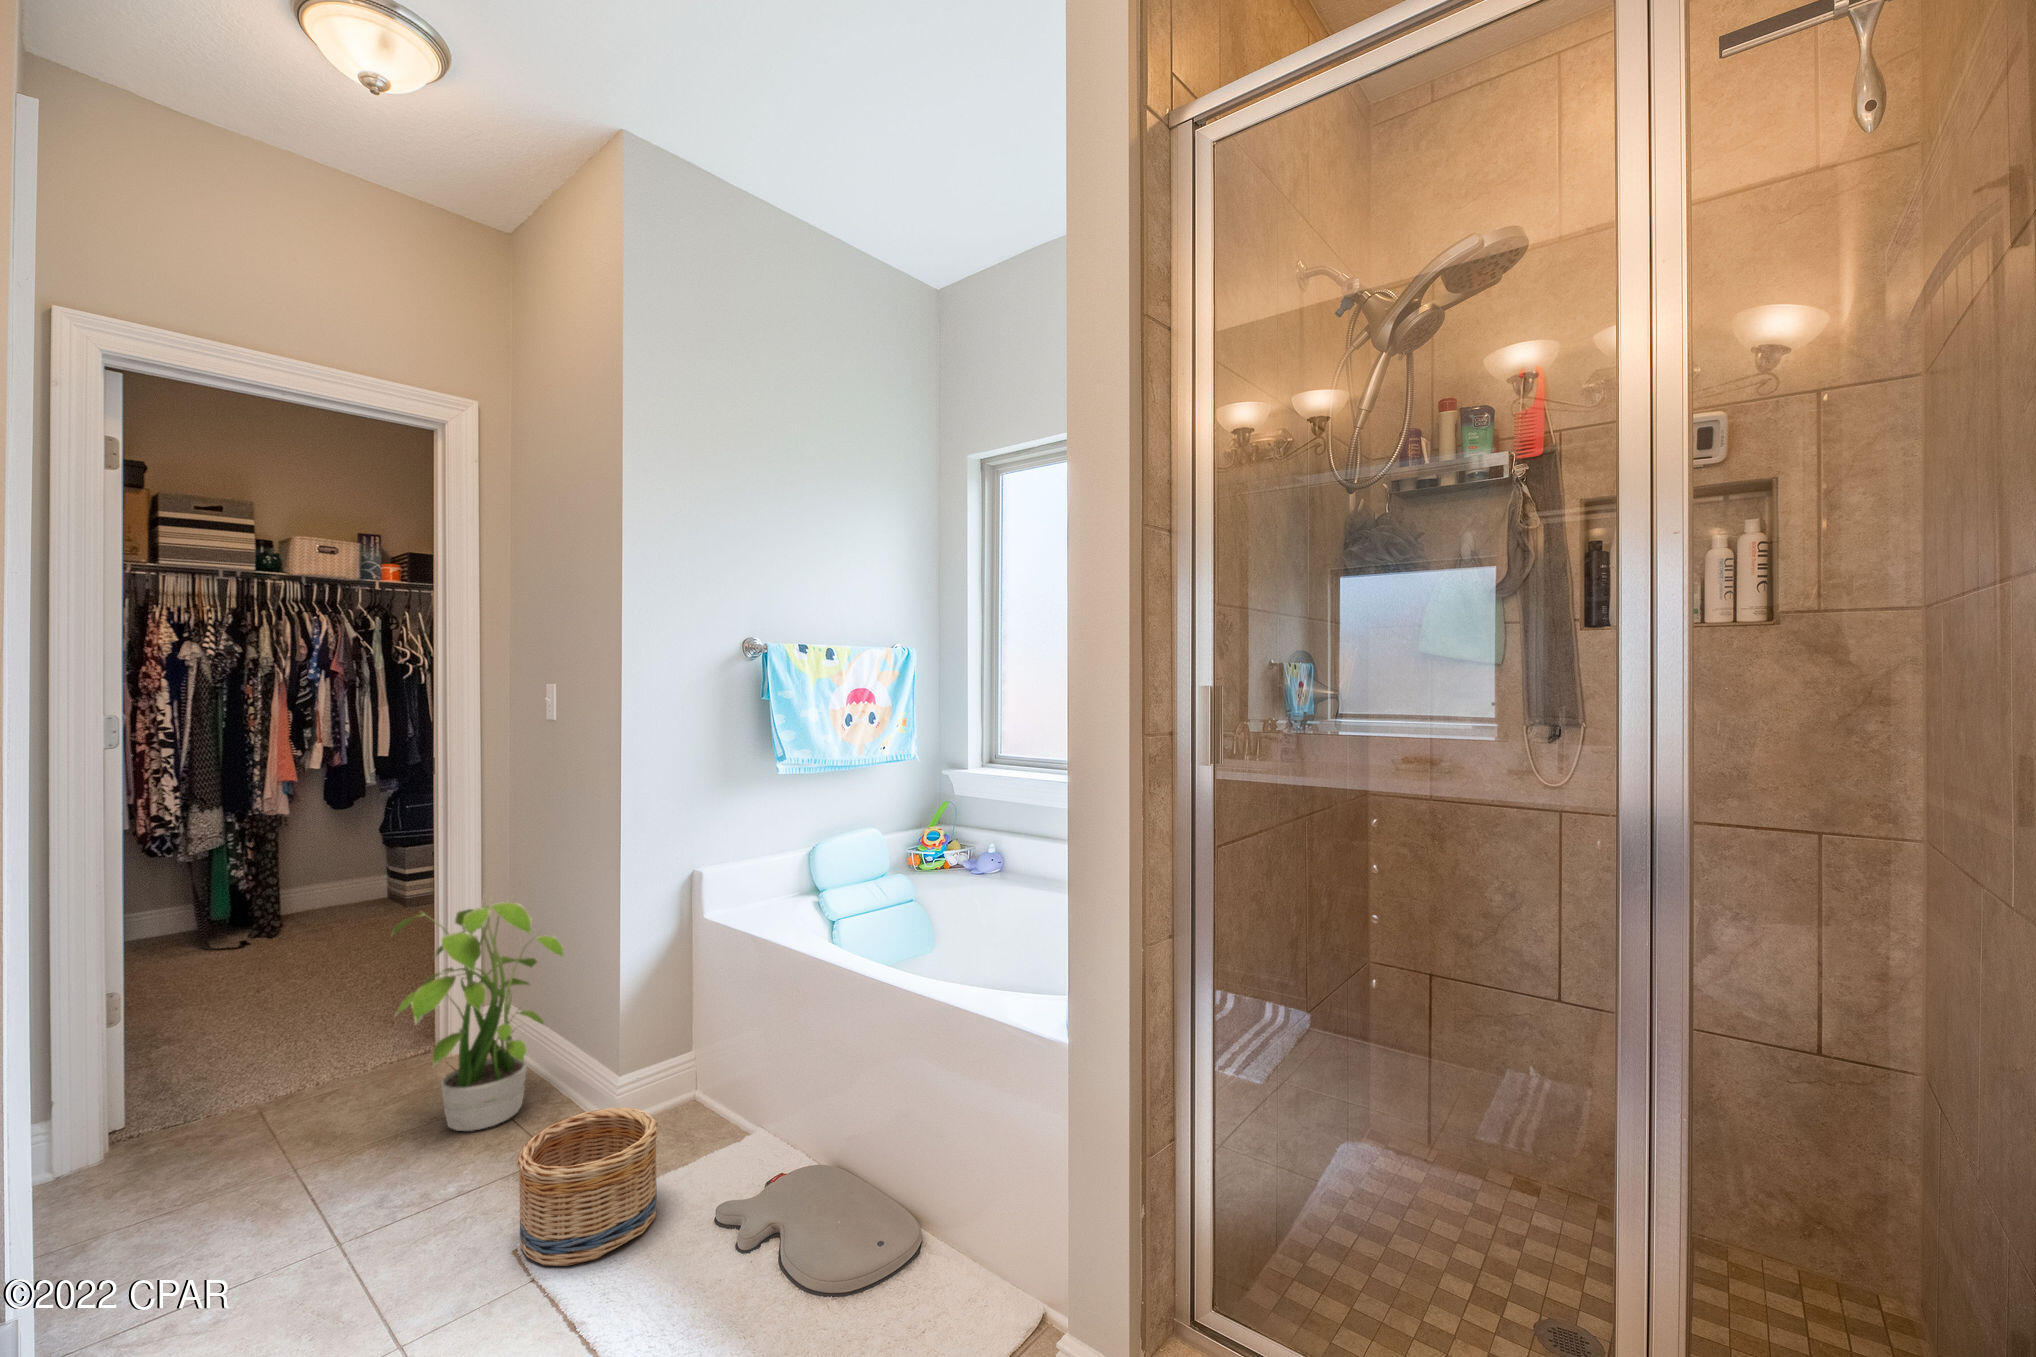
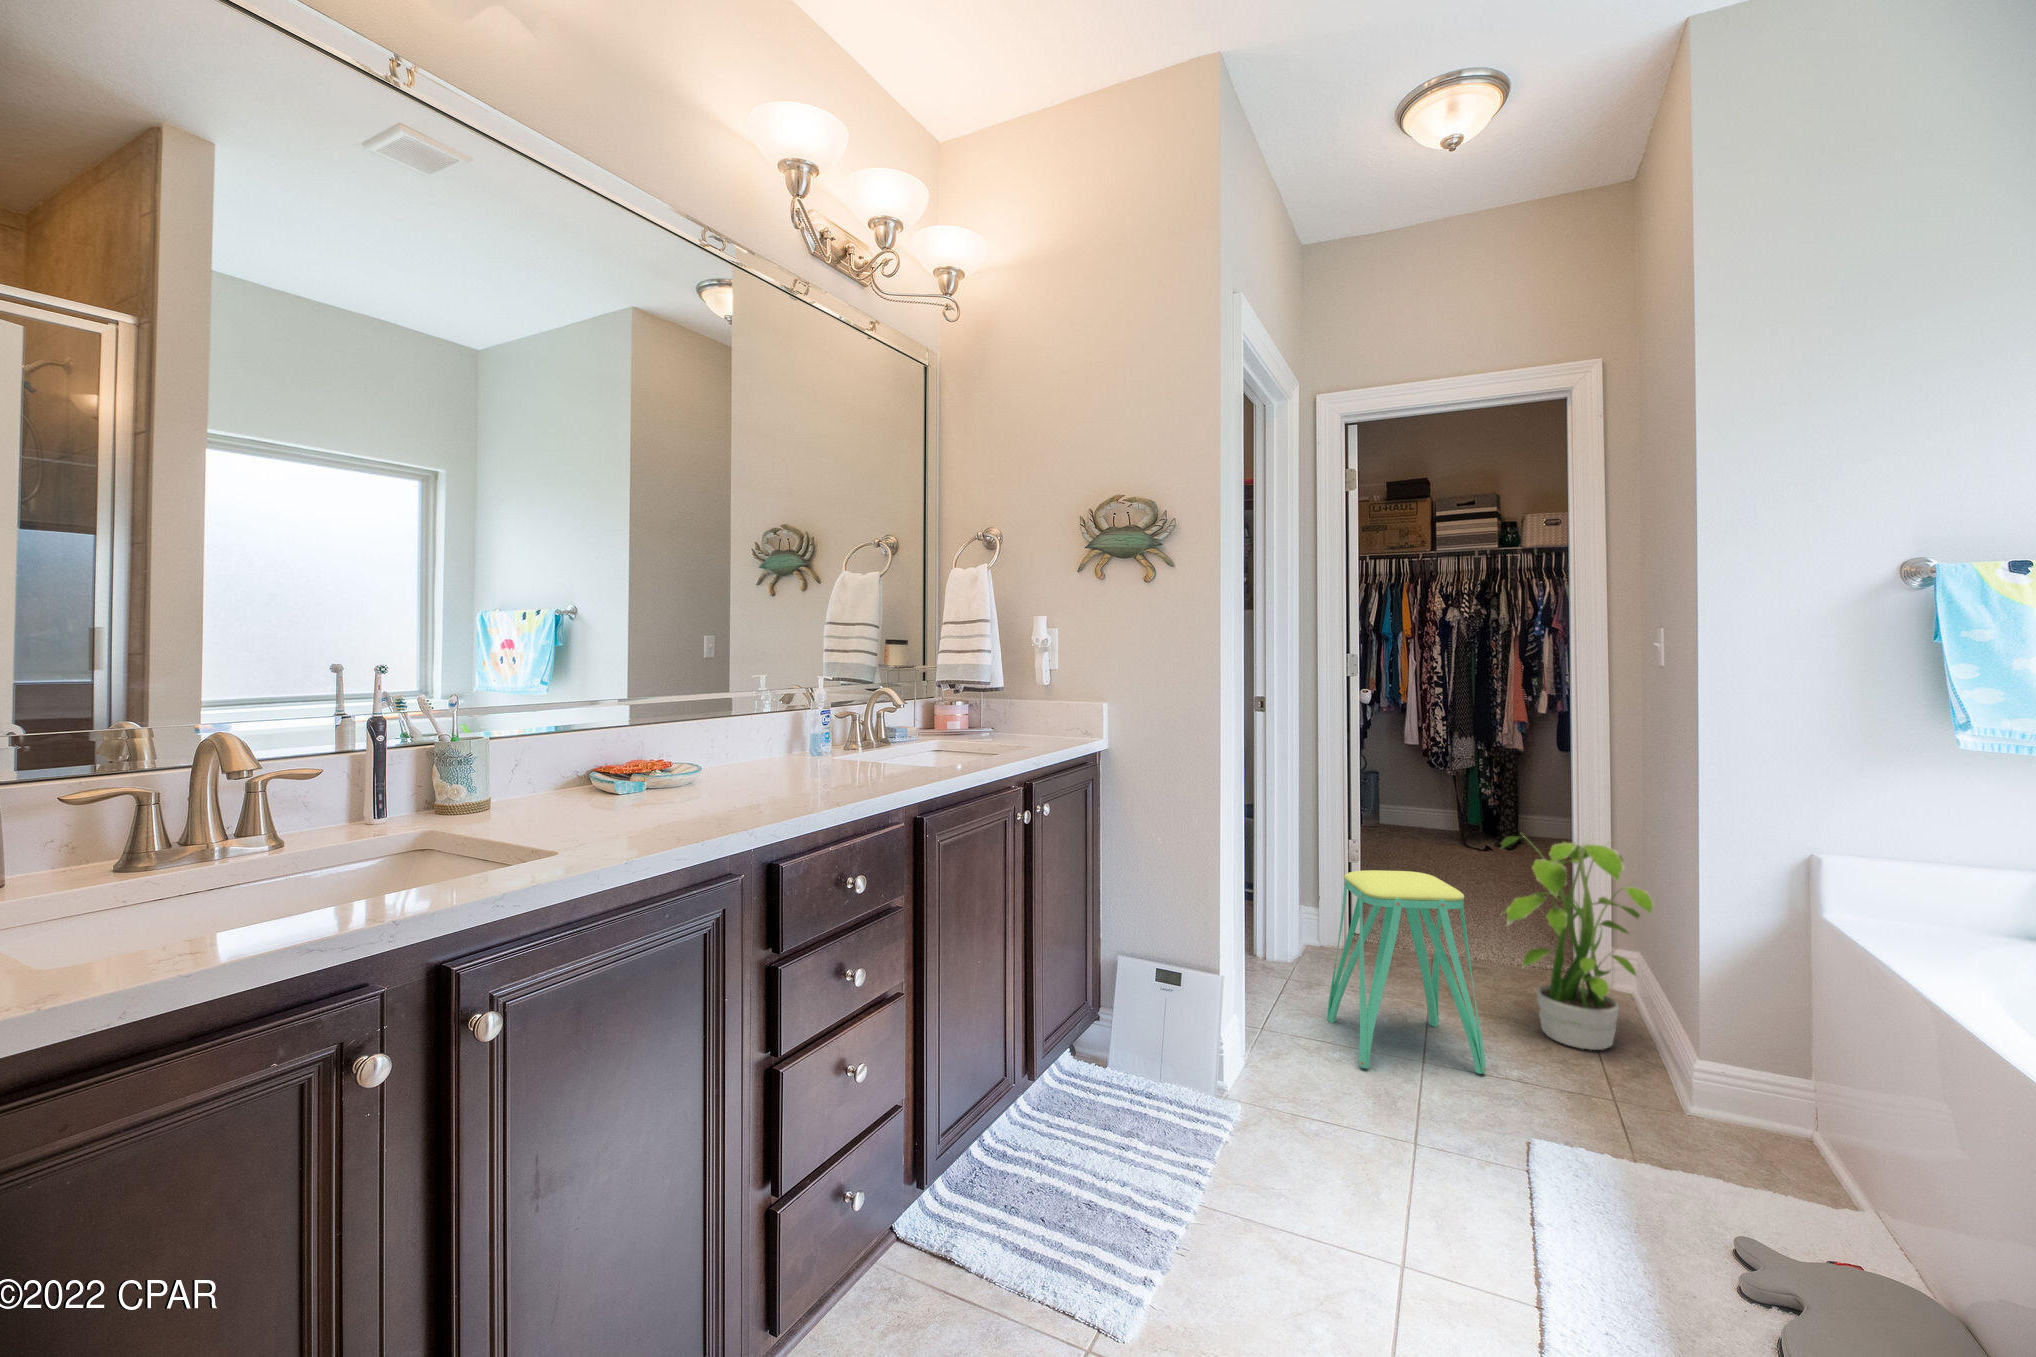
stool: none [144,997,423,1313] -> present [1327,870,1486,1074]
basket: present [517,1108,658,1266] -> none [1530,1054,1683,1206]

